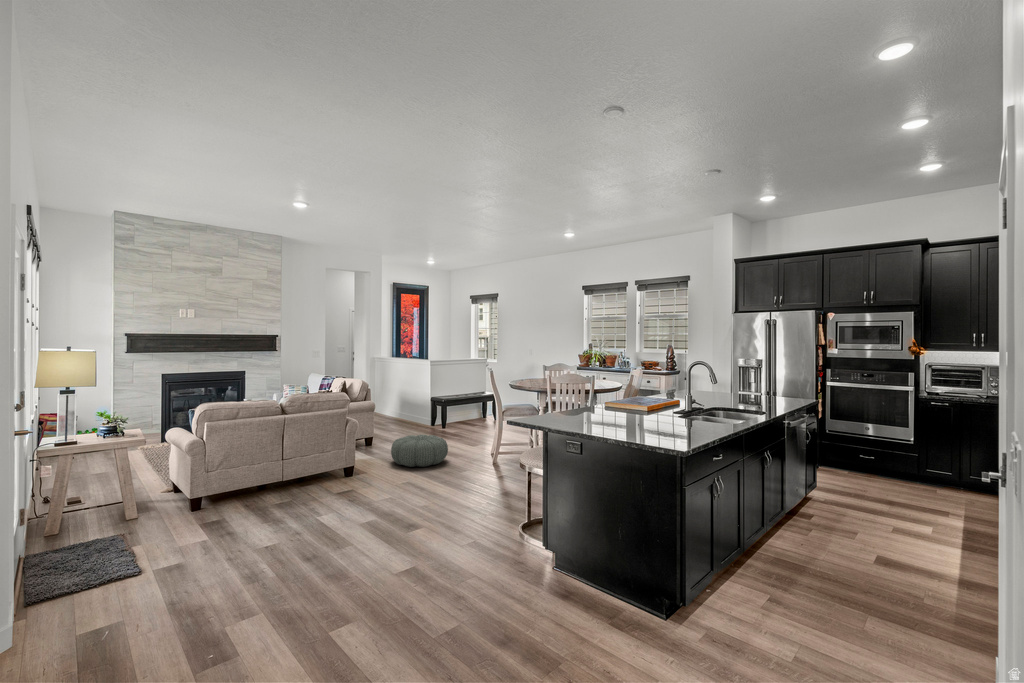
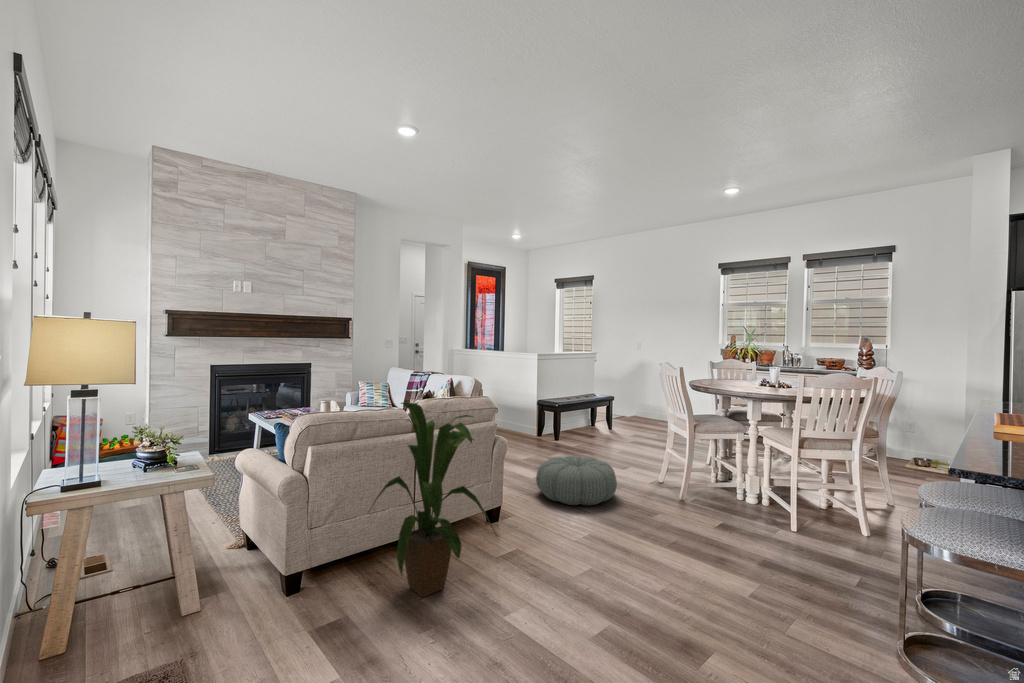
house plant: none [242,394,322,510] -> present [373,402,496,597]

